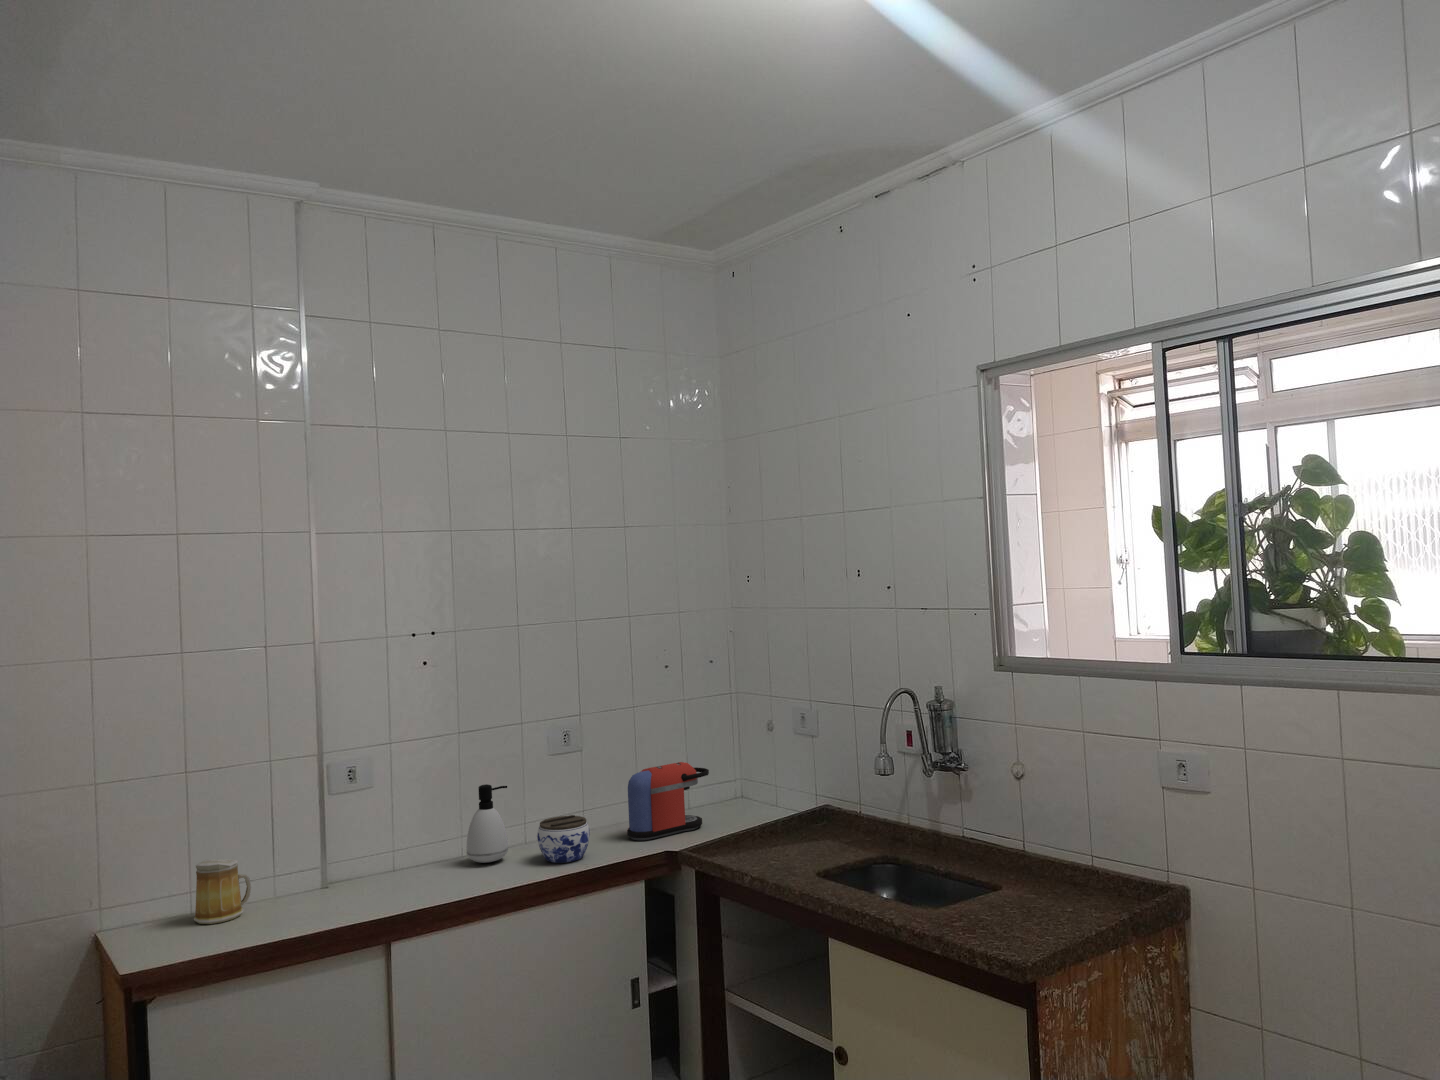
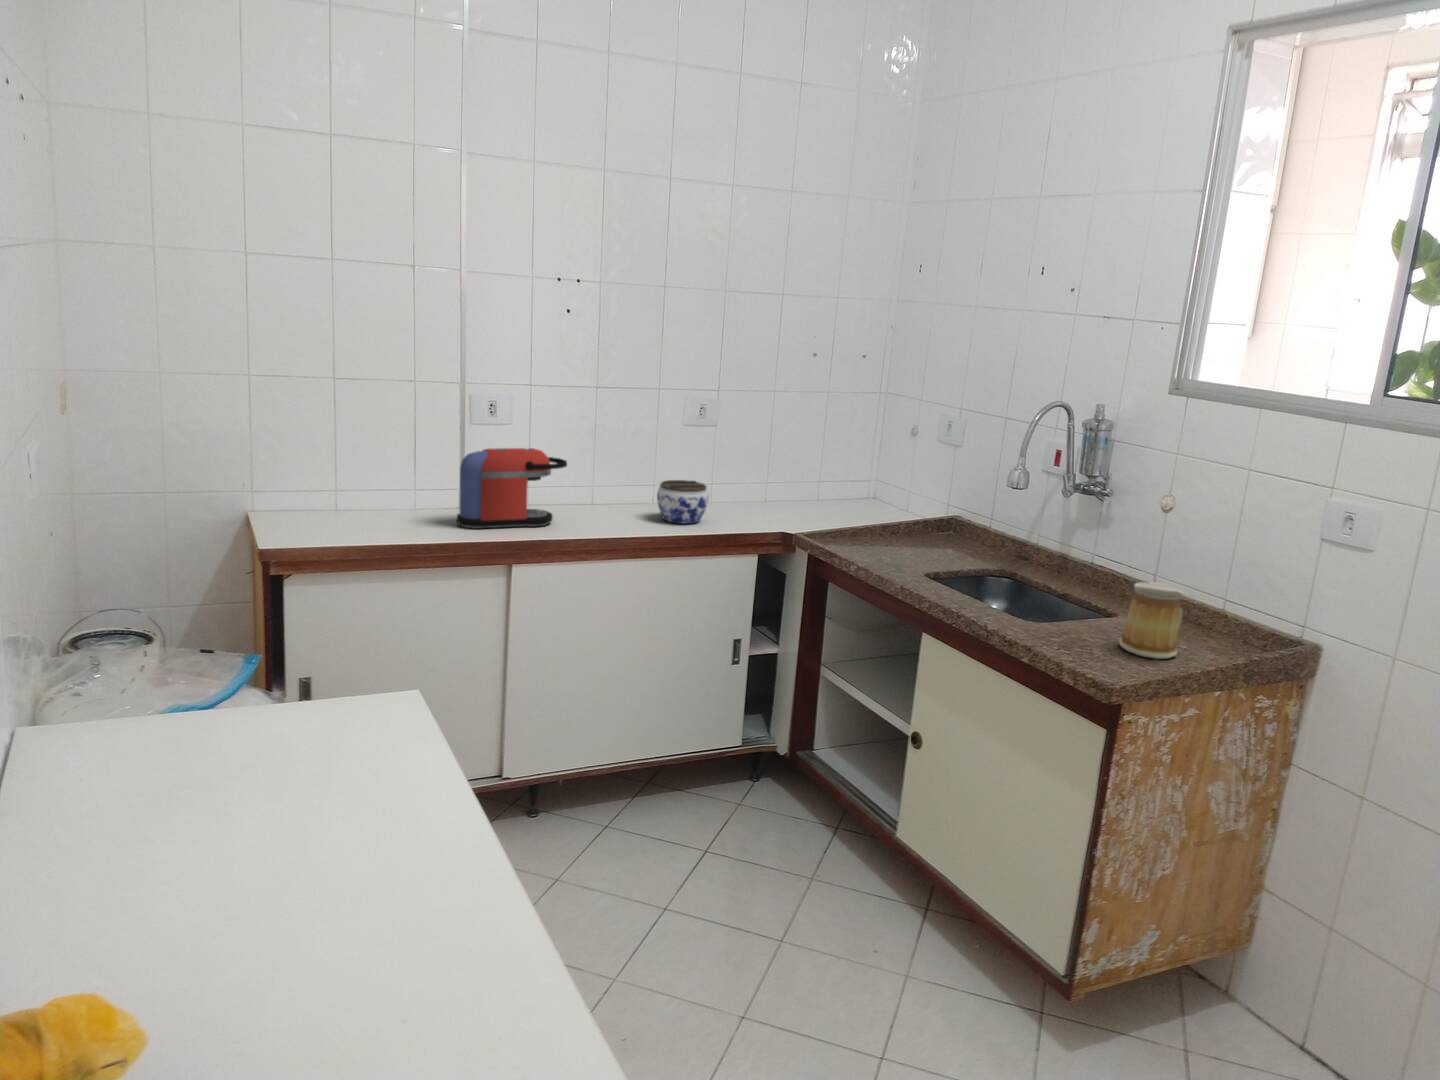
coffee maker: present [627,762,709,840] -> present [457,448,567,528]
soap dispenser: present [466,784,508,863] -> none [589,437,634,512]
mug: present [194,859,251,924] -> present [1119,582,1183,659]

